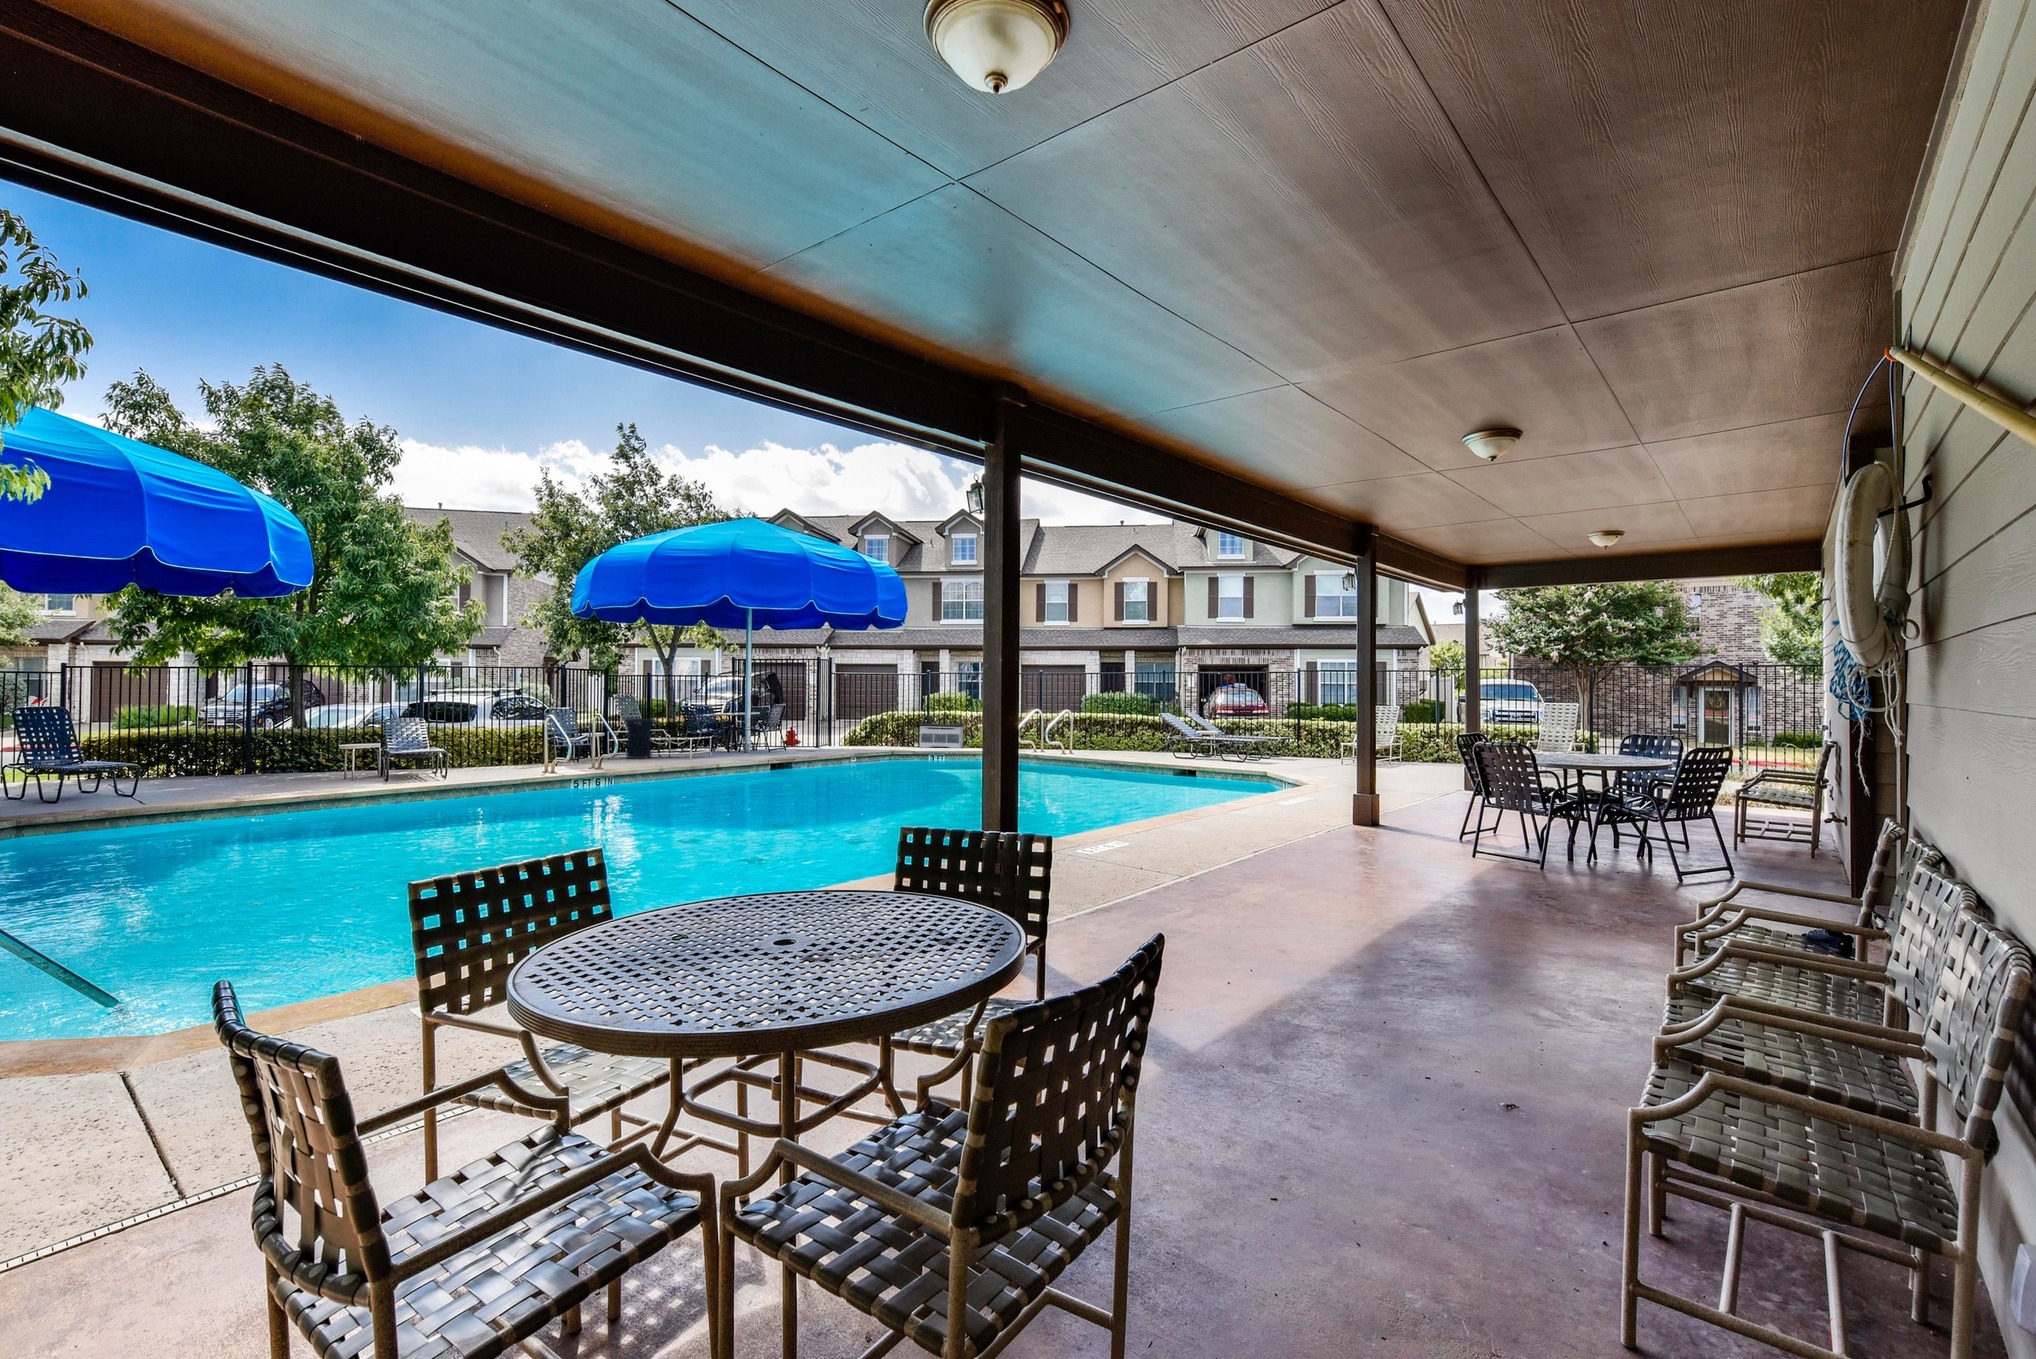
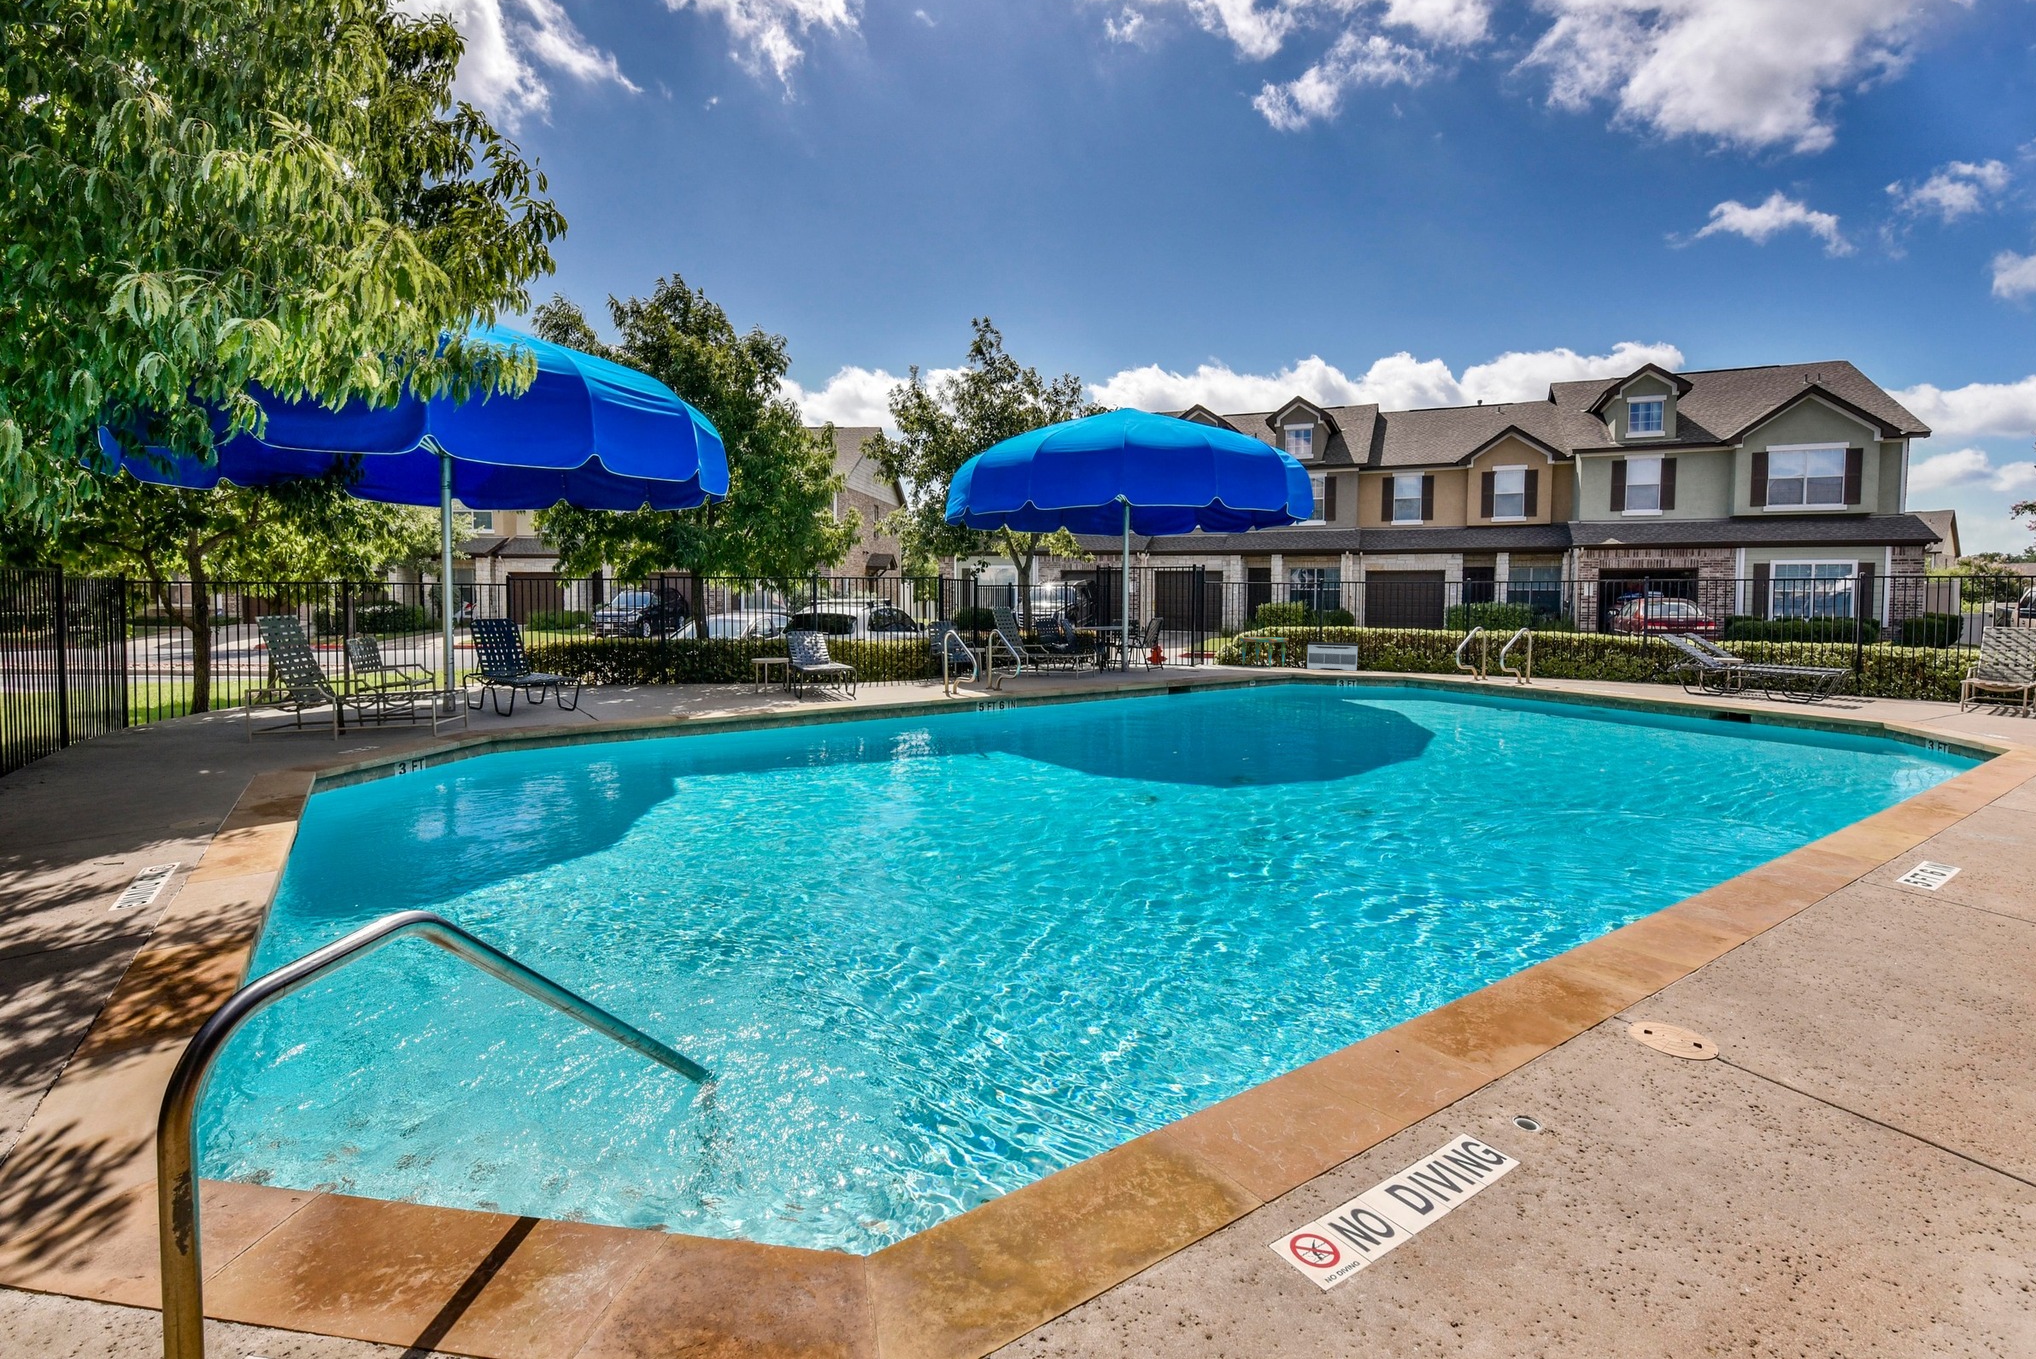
trash can: present [625,718,654,759] -> none [1008,636,1039,680]
side table: none [862,720,906,747] -> present [1239,637,1289,669]

